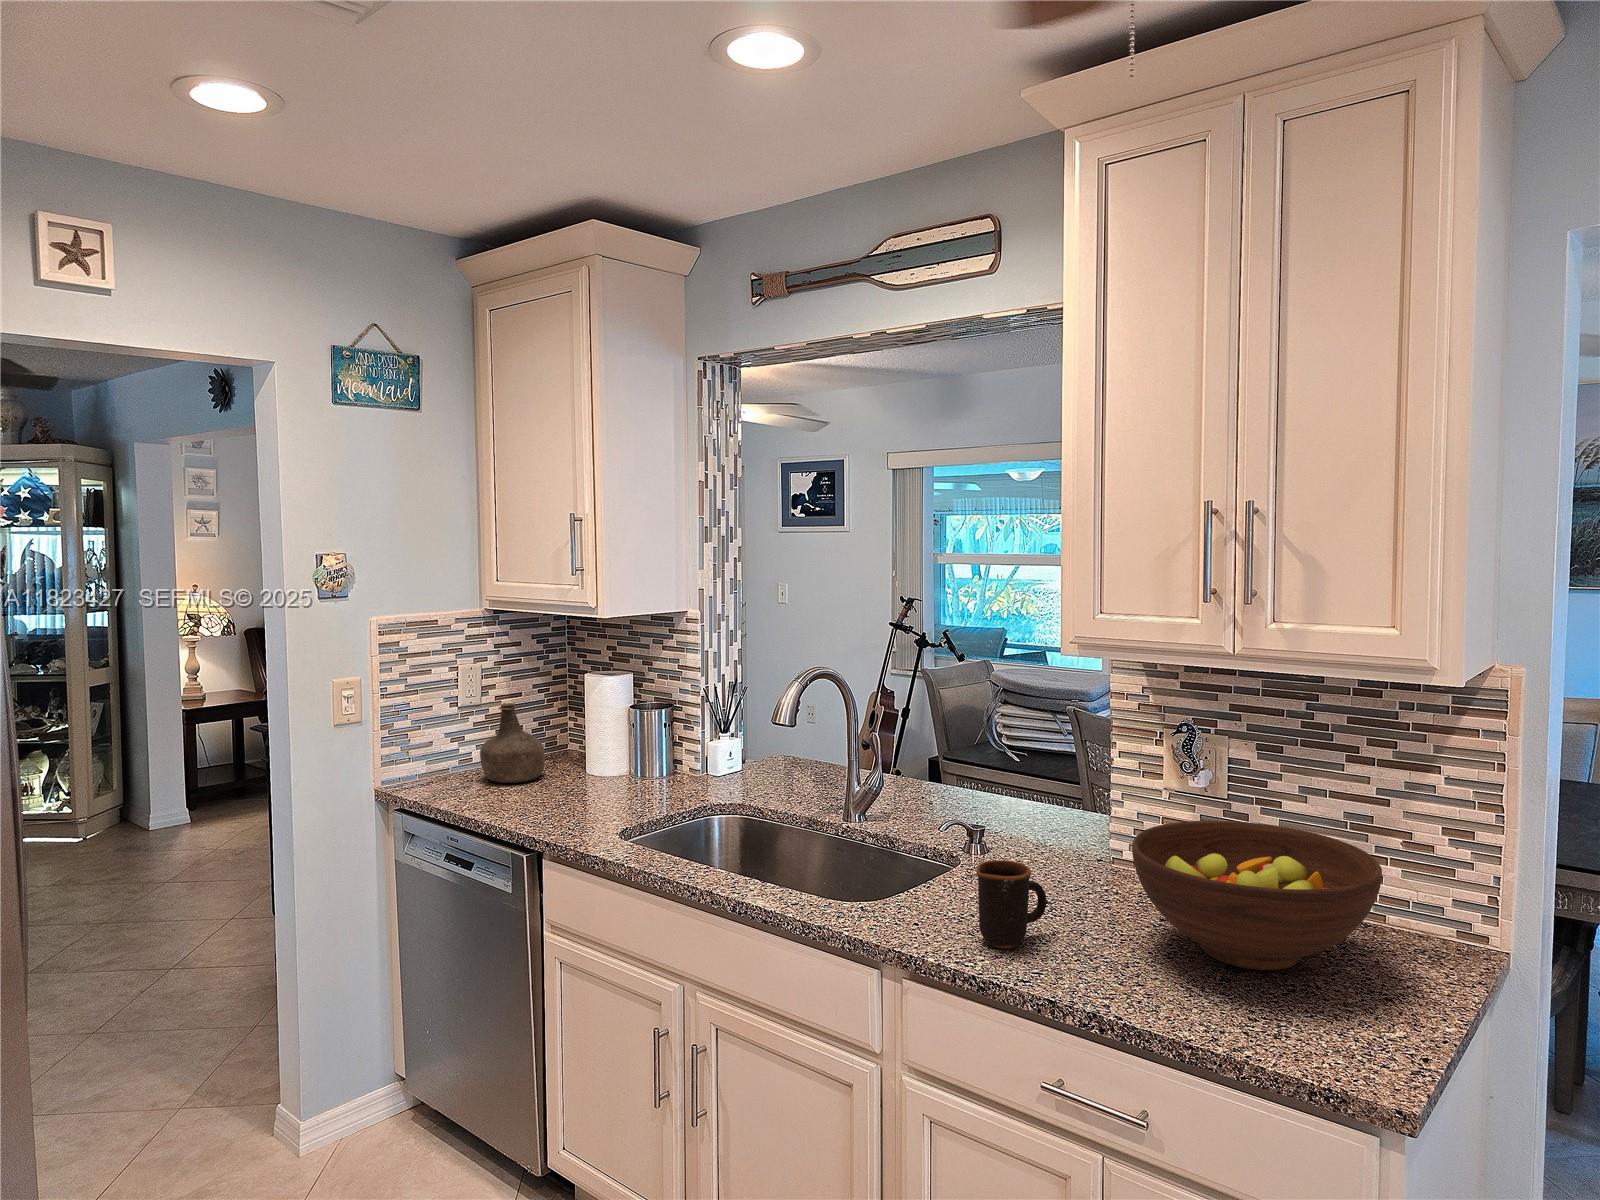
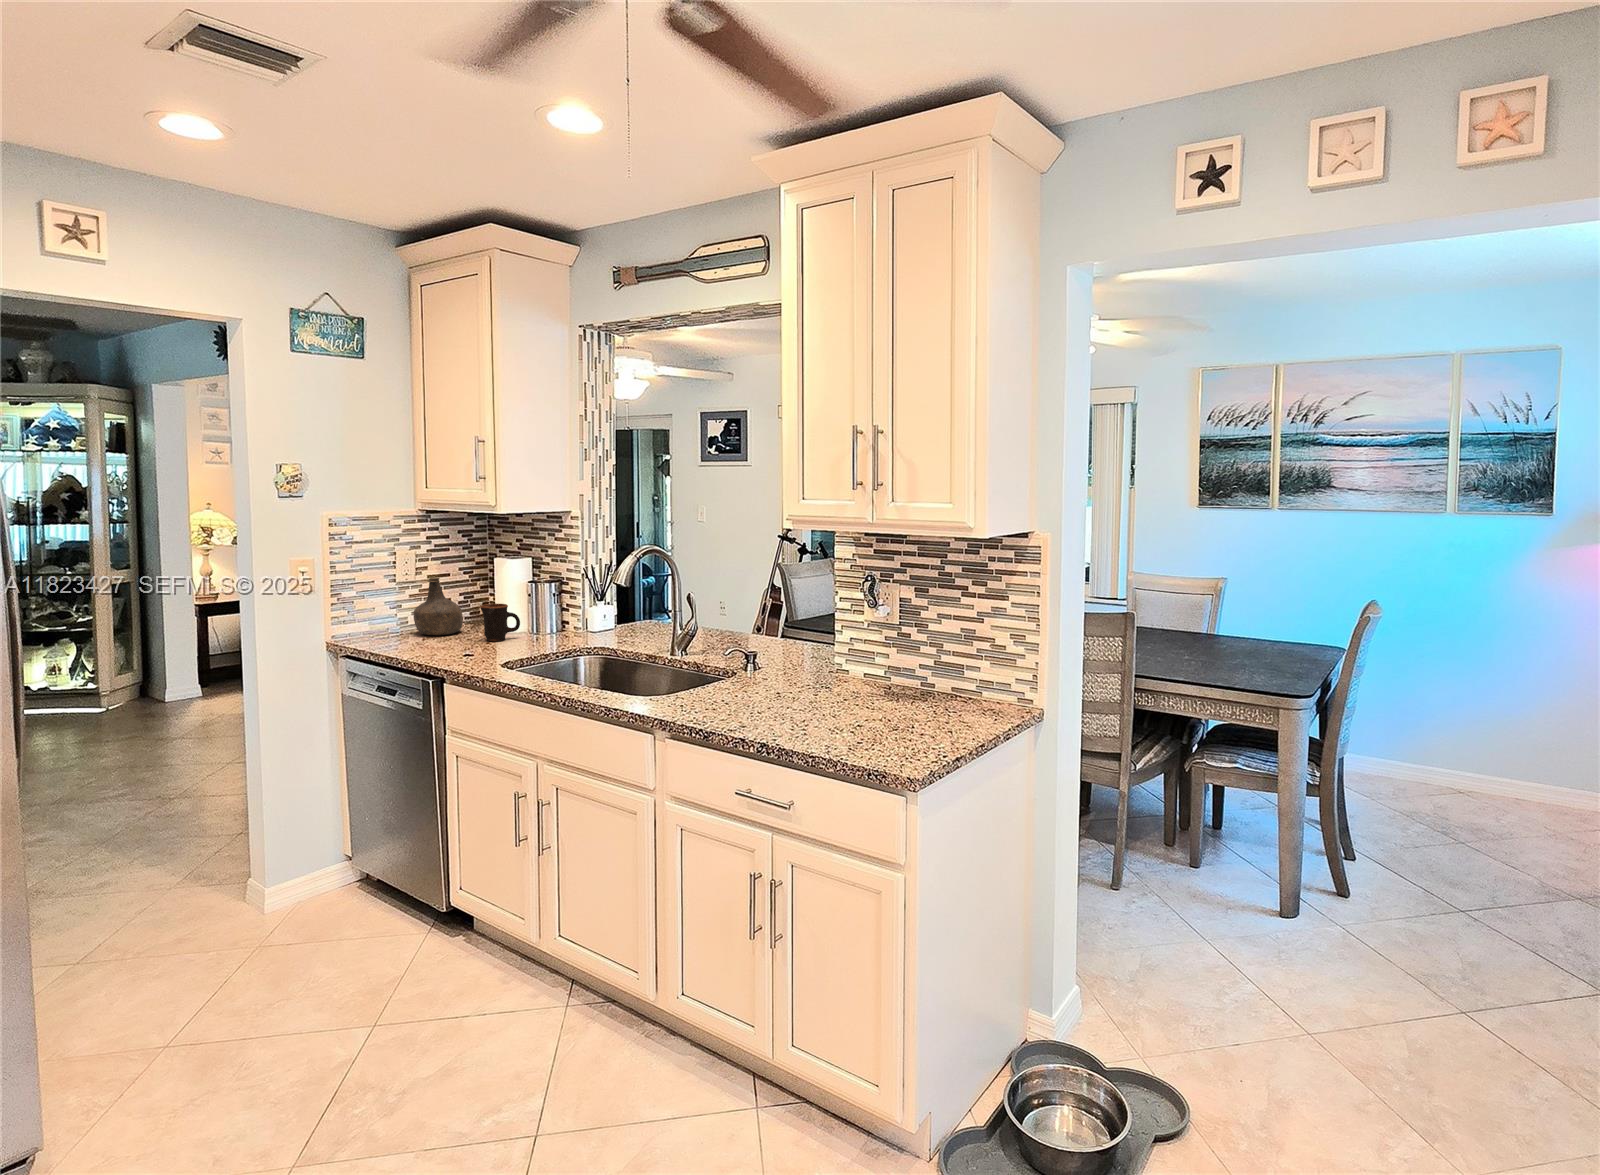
fruit bowl: present [1132,821,1382,970] -> none [811,636,957,719]
mug: present [976,860,1046,948] -> present [480,604,520,641]

